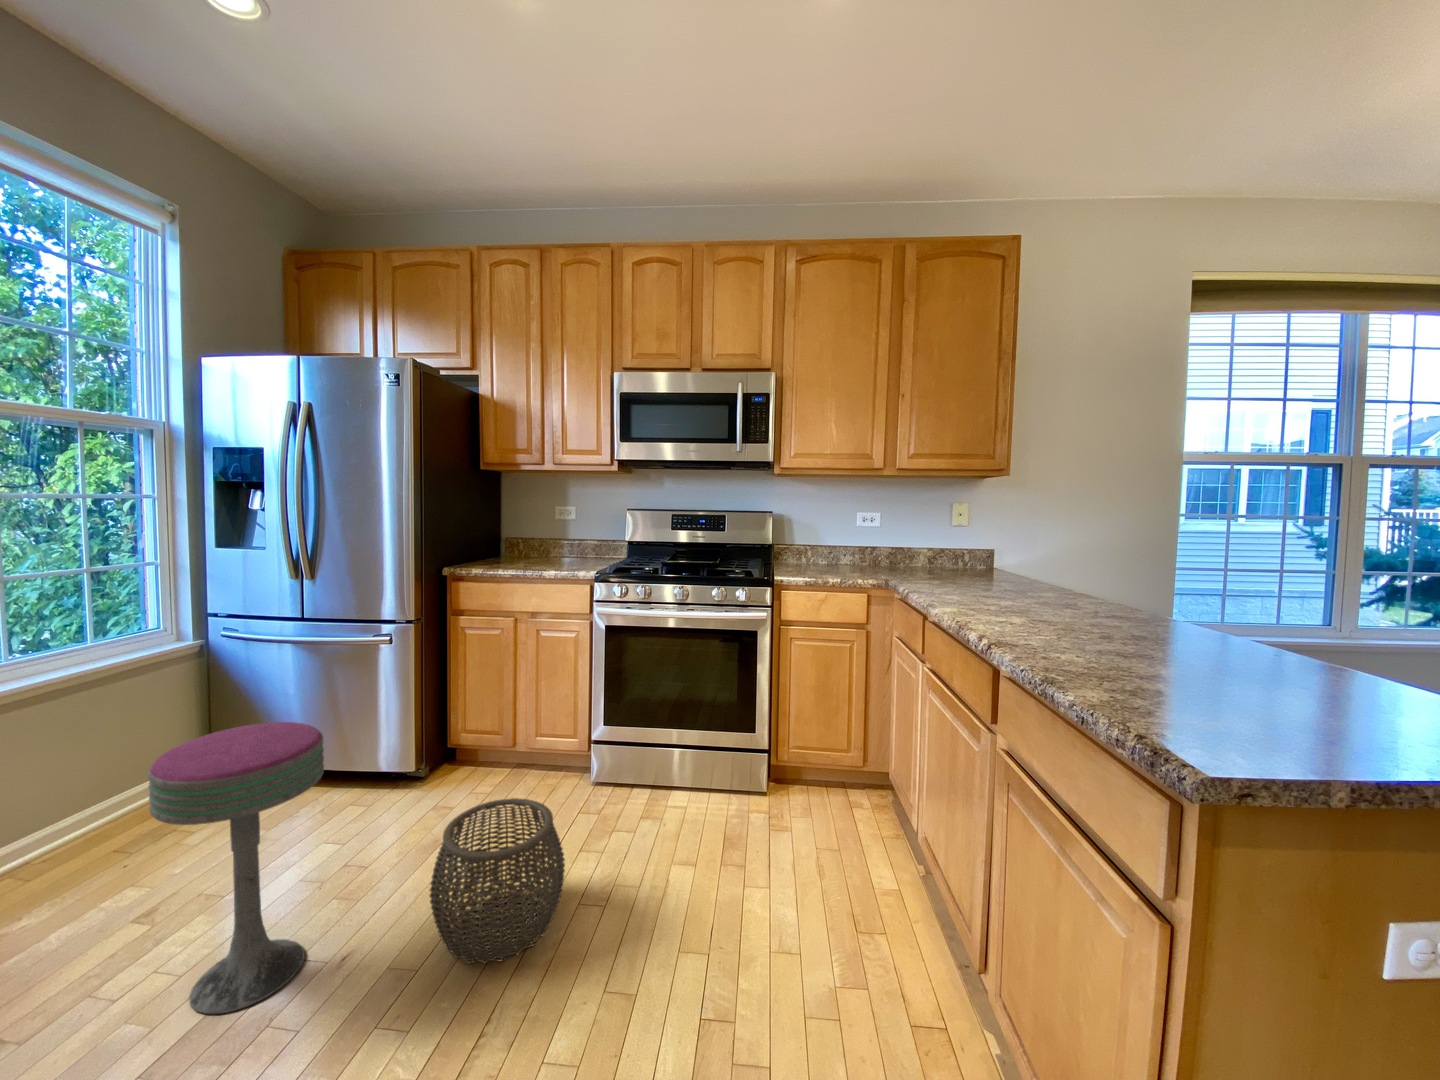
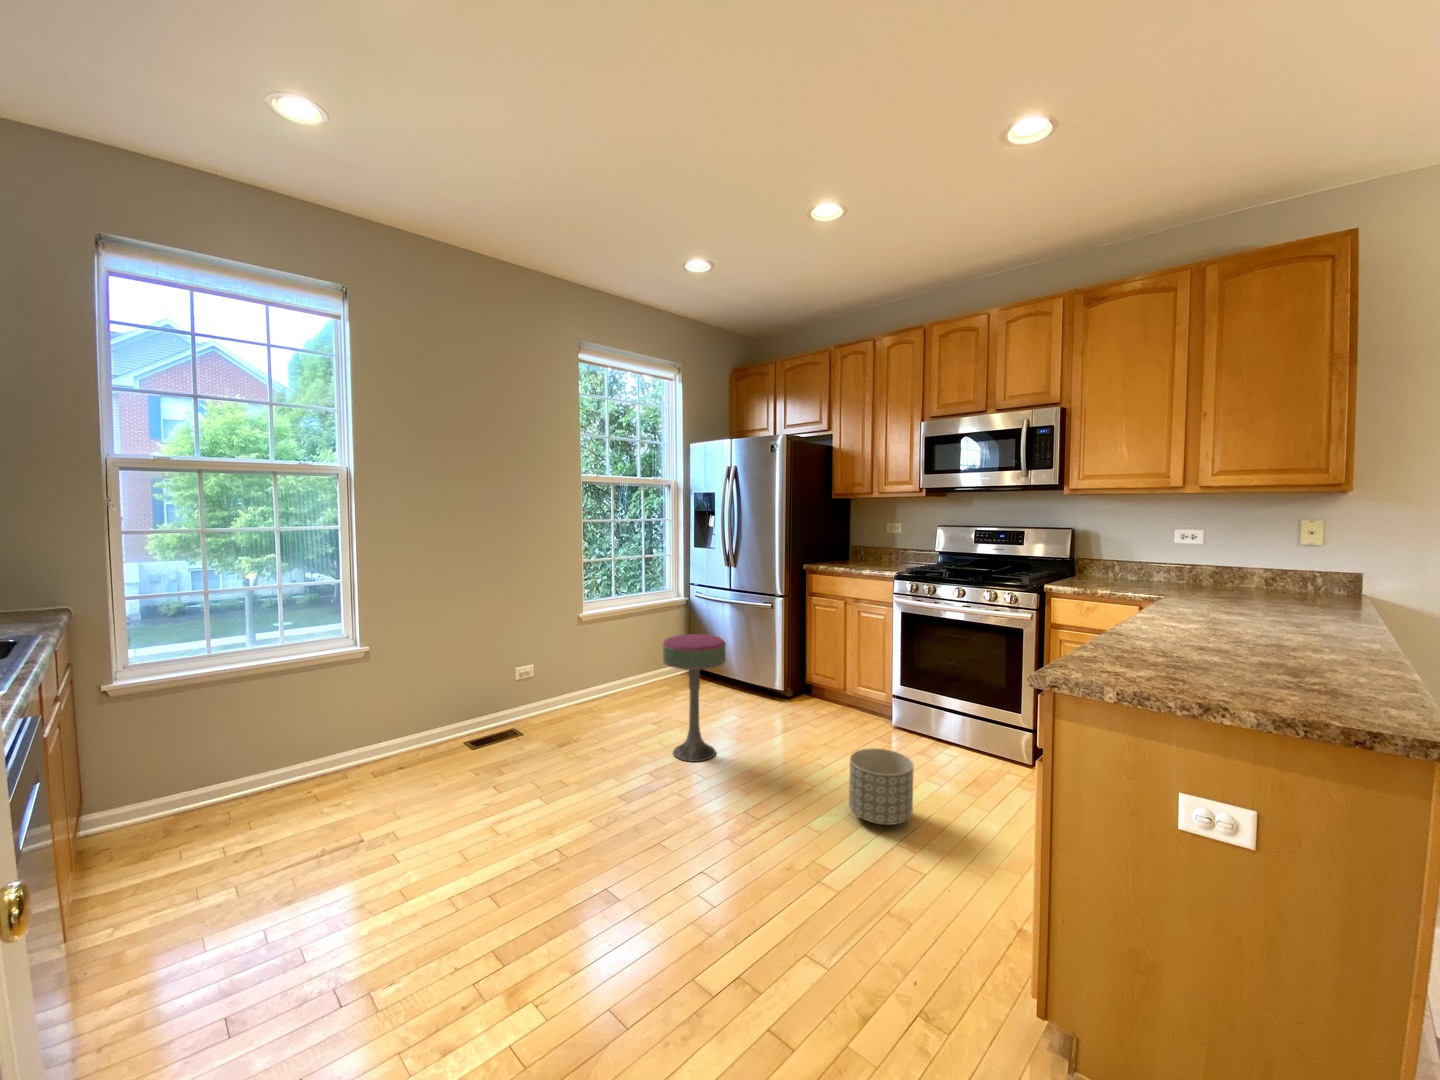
woven basket: present [430,798,565,964] -> none [768,702,842,785]
planter: none [607,854,709,1003] -> present [849,748,914,825]

